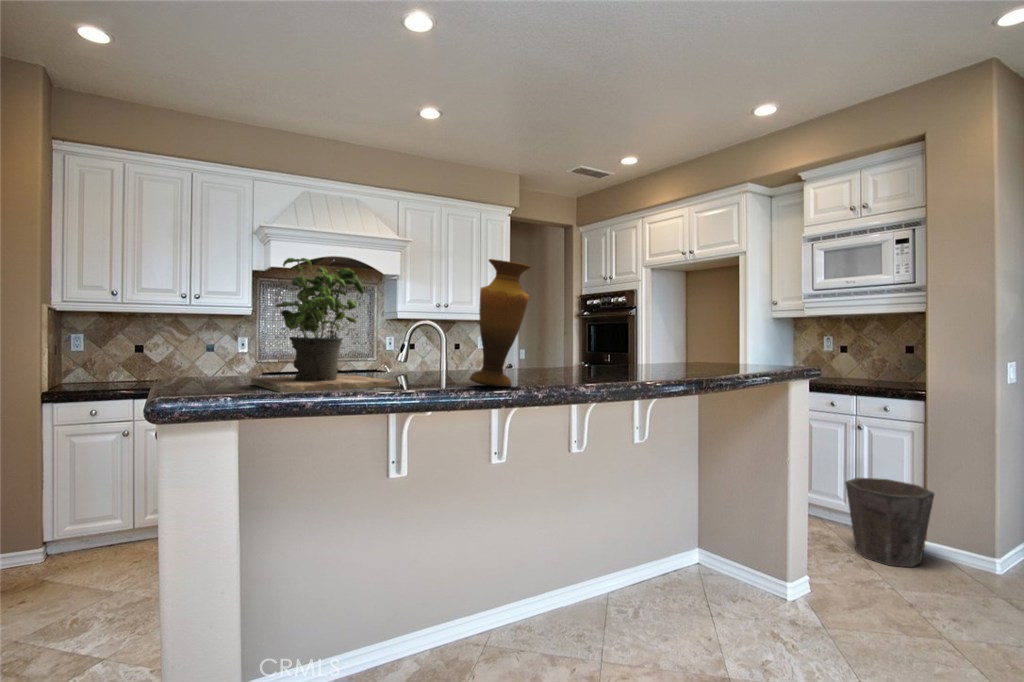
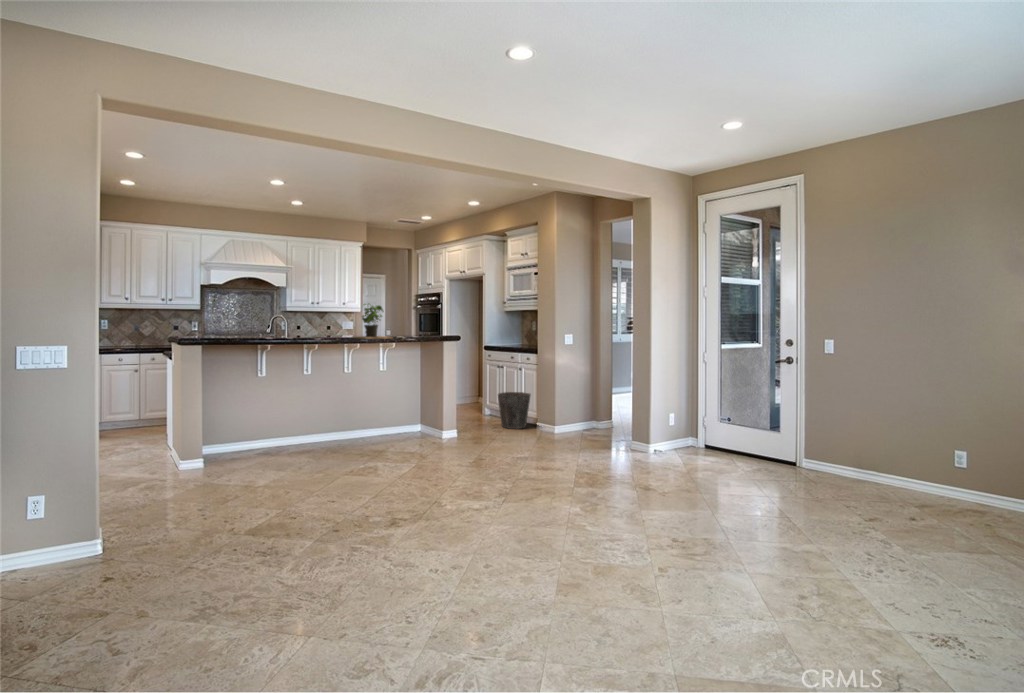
potted plant: present [251,258,392,392] -> present [352,304,392,339]
vase: present [470,259,531,387] -> none [279,300,298,340]

